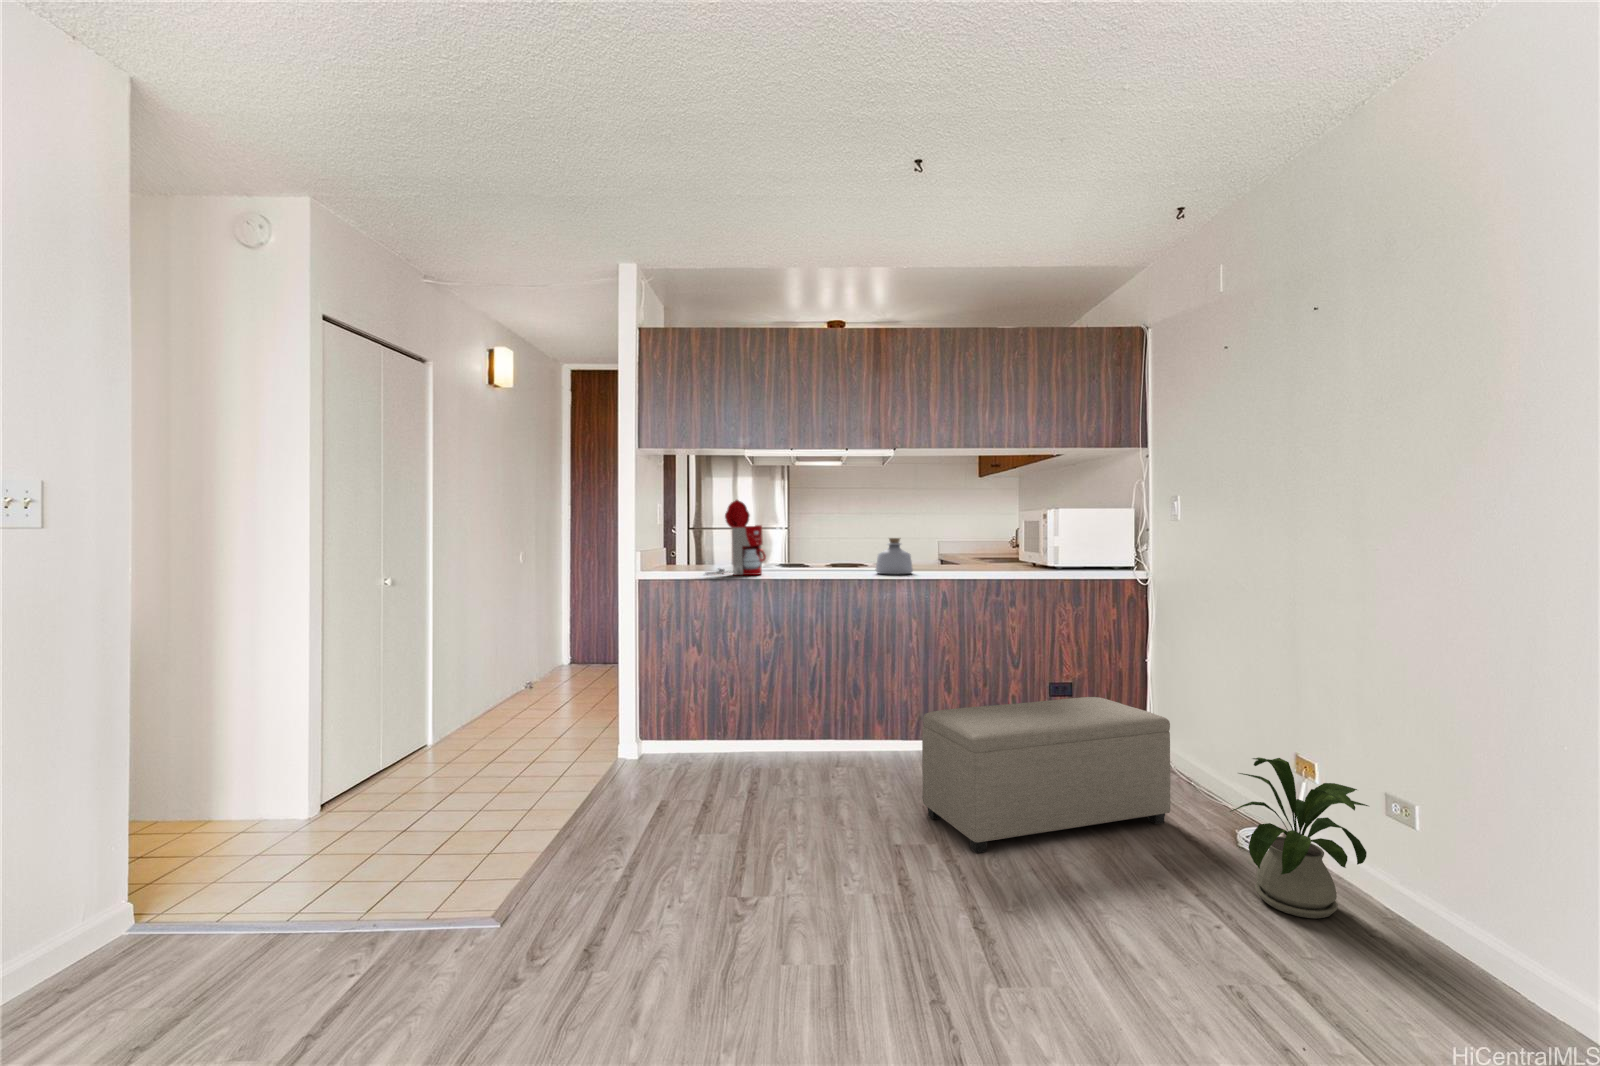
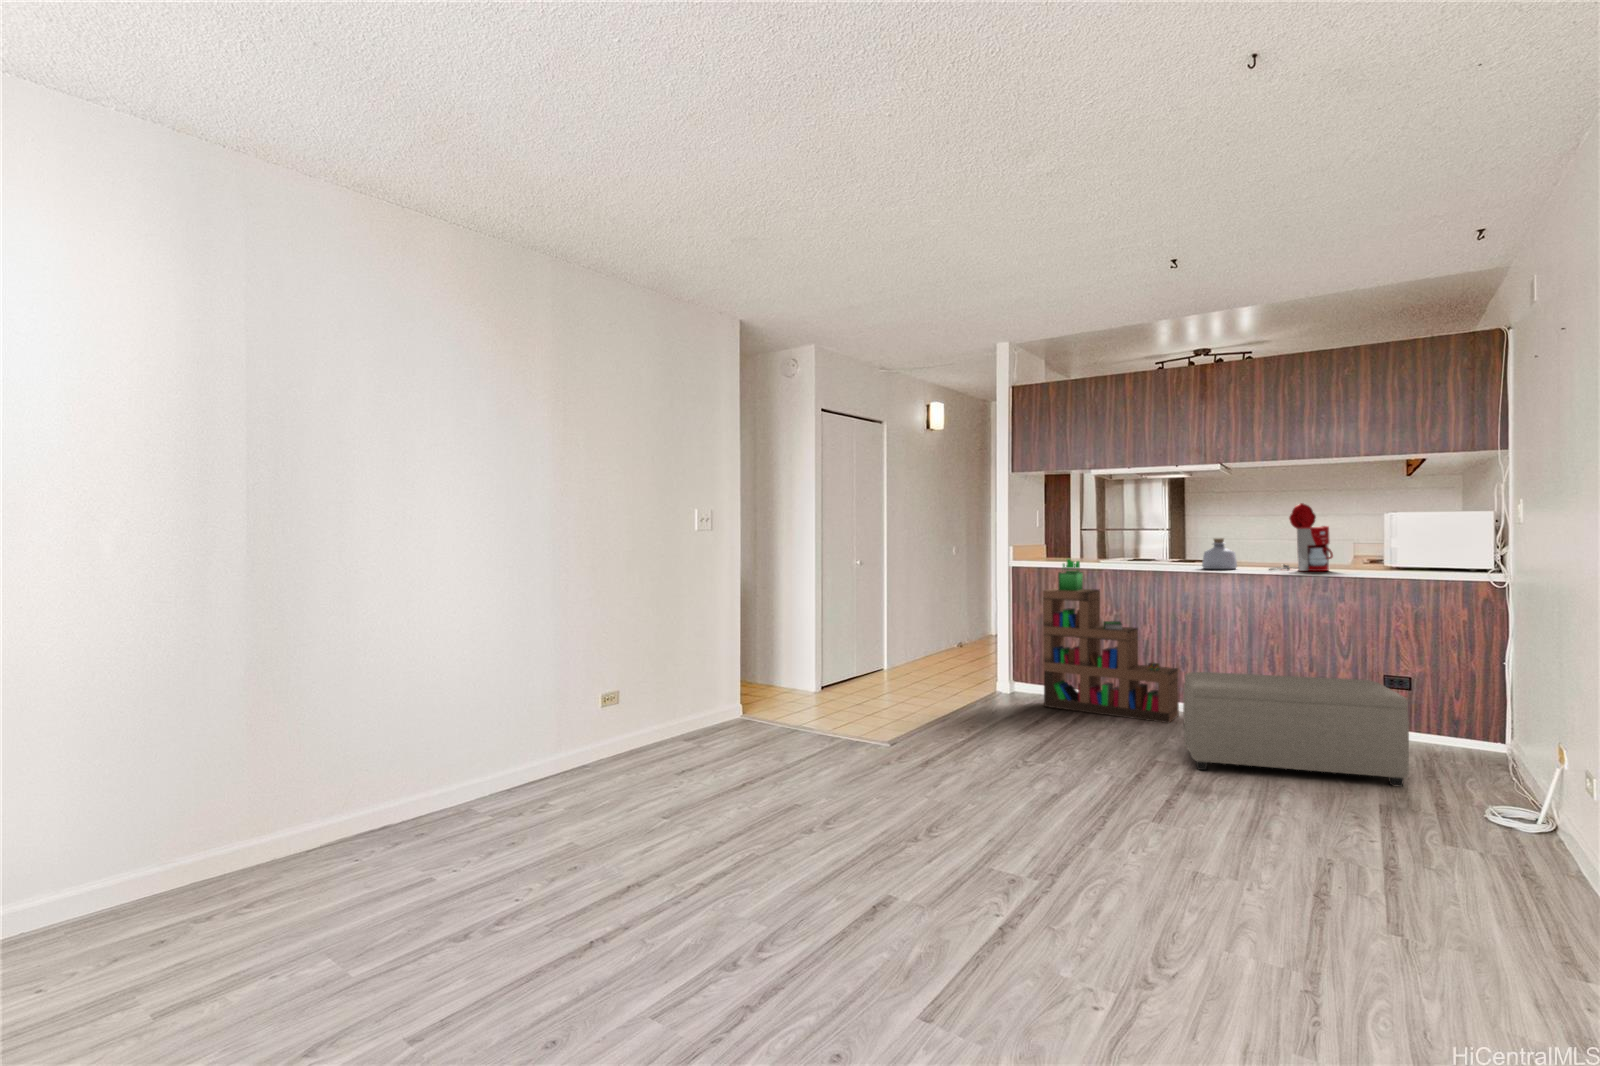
coffee maker: present [706,500,766,575] -> present [1270,503,1333,571]
bookshelf: none [695,565,857,770] -> present [1043,559,1179,723]
house plant: present [1230,757,1368,918] -> none [1368,710,1515,840]

